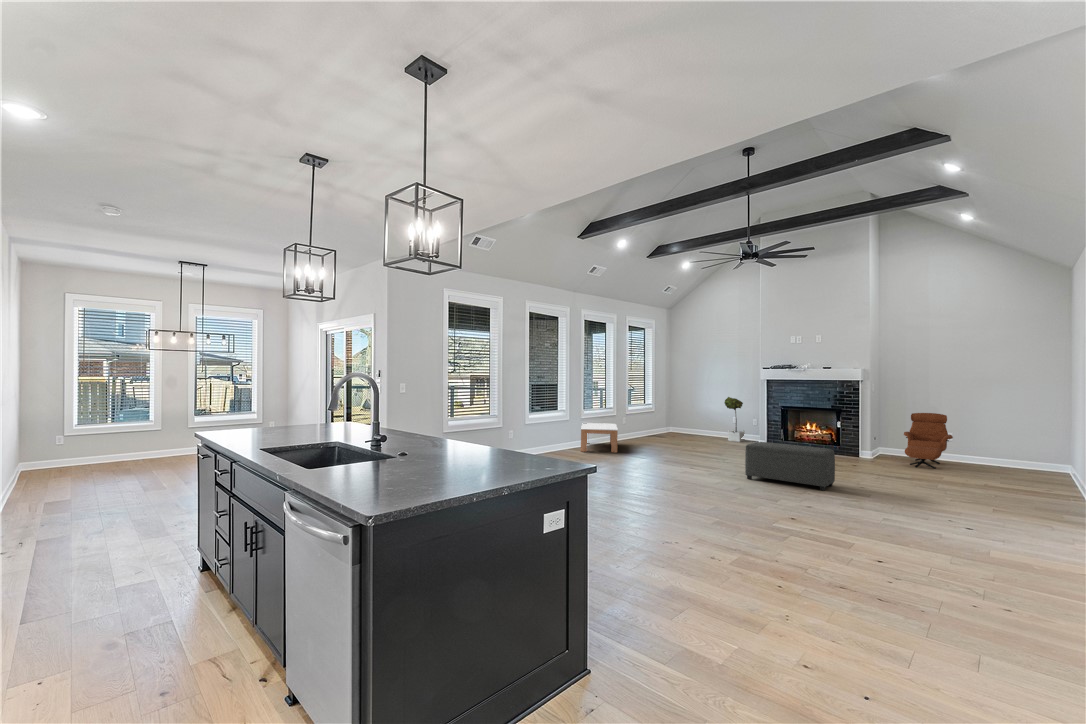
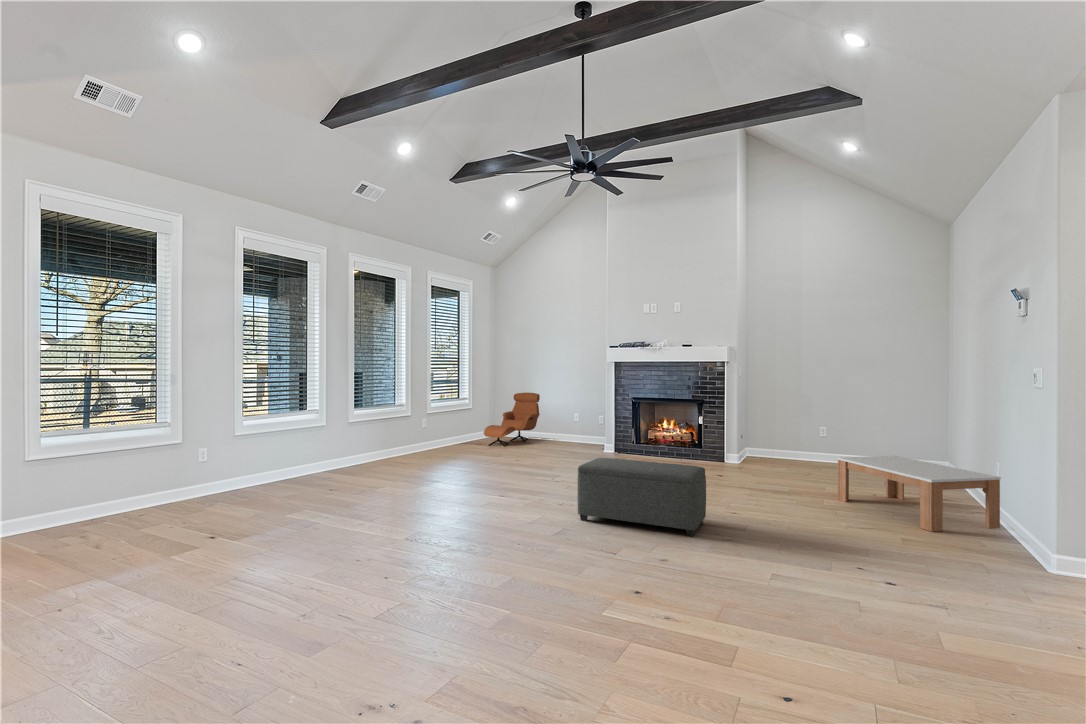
potted tree: present [724,397,745,442] -> none [563,387,588,446]
armchair: present [904,413,953,469] -> present [484,393,540,446]
coffee table: present [581,423,618,453] -> present [837,456,1001,532]

